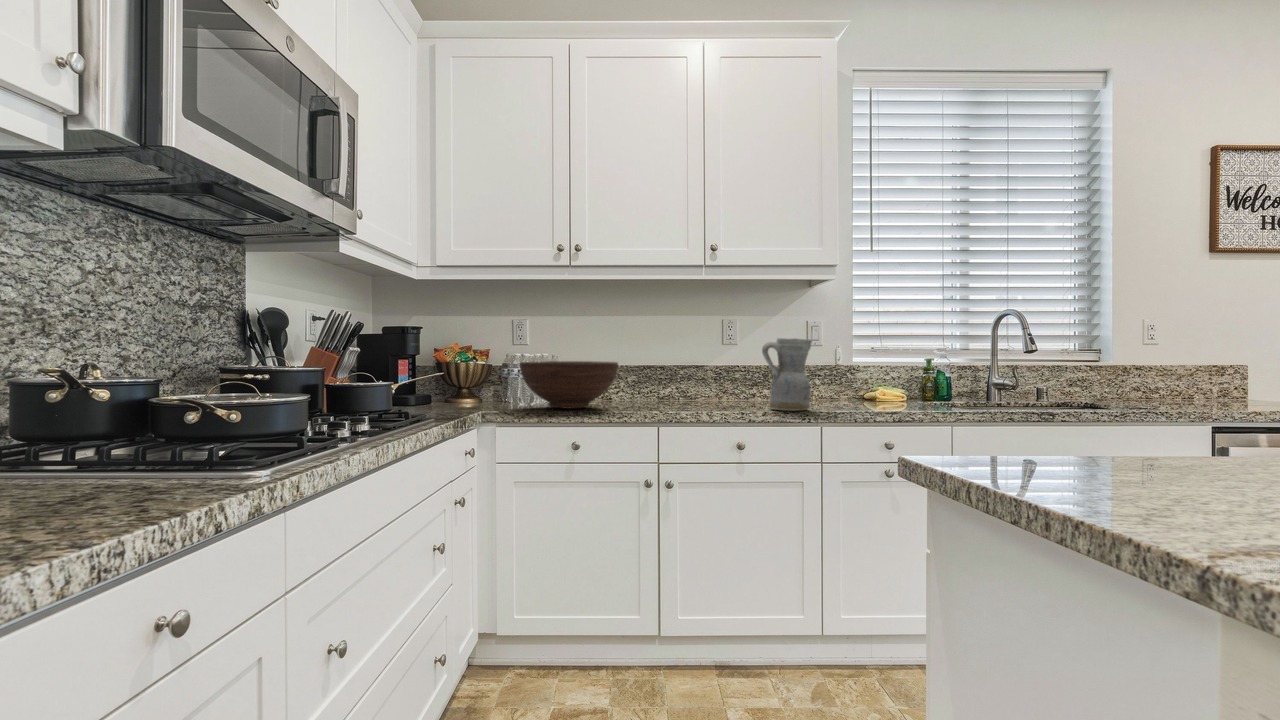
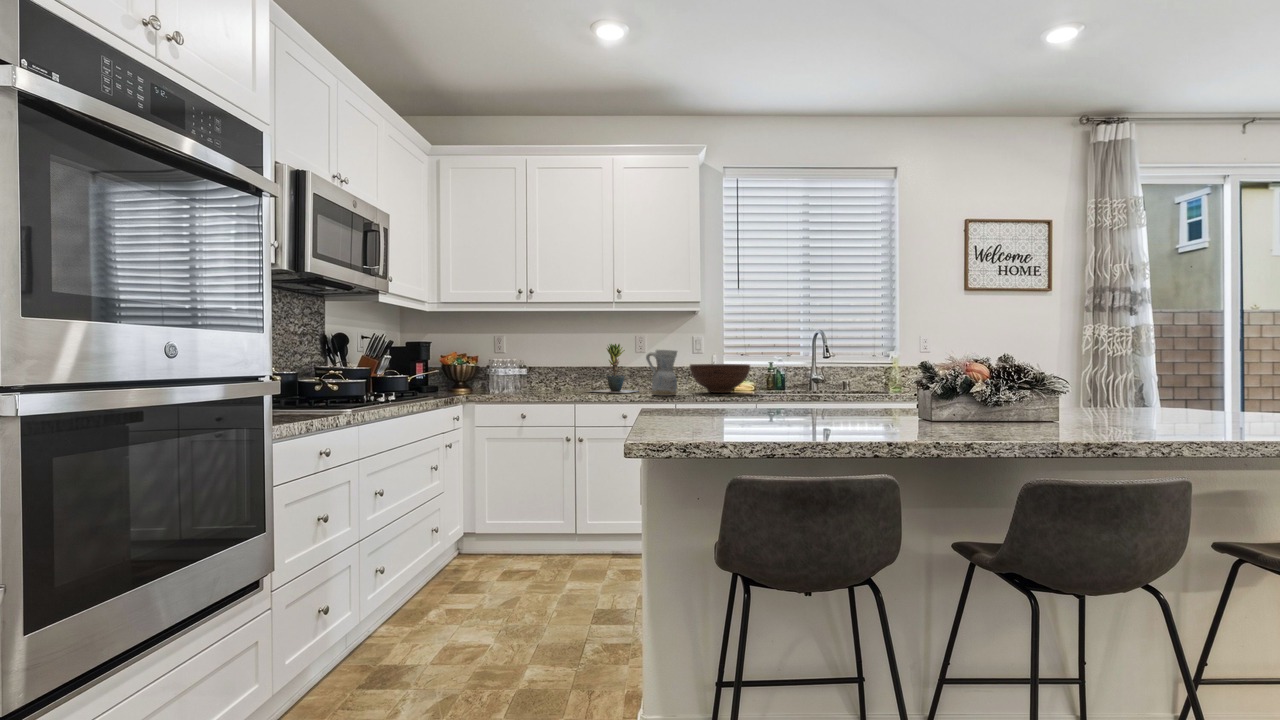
potted plant: none [657,329,740,406] -> present [589,344,637,393]
fruit bowl: present [520,361,618,409] -> present [690,364,750,393]

